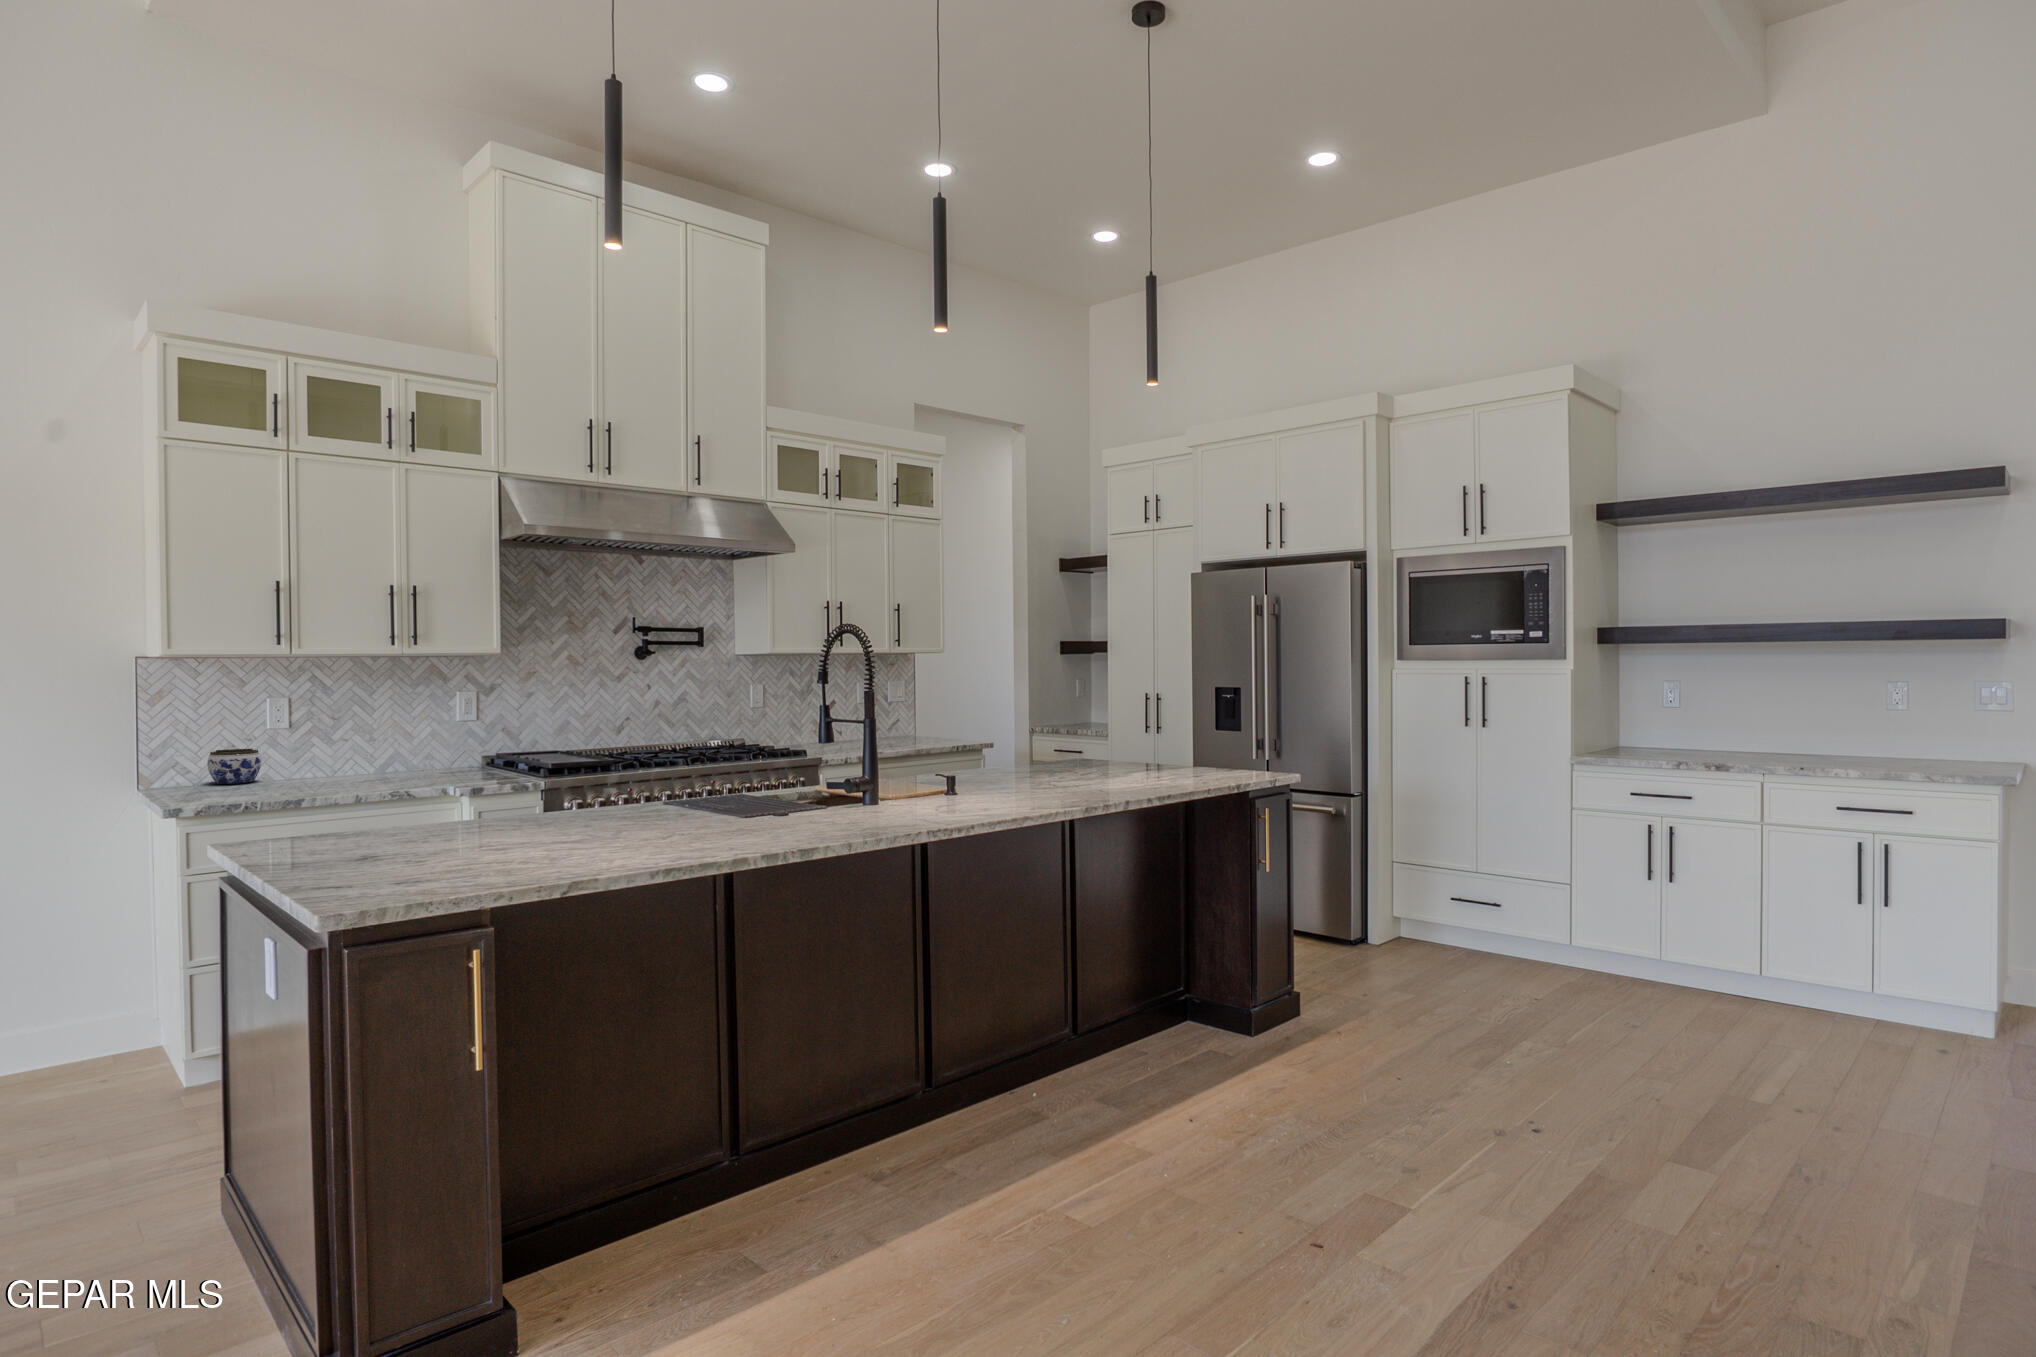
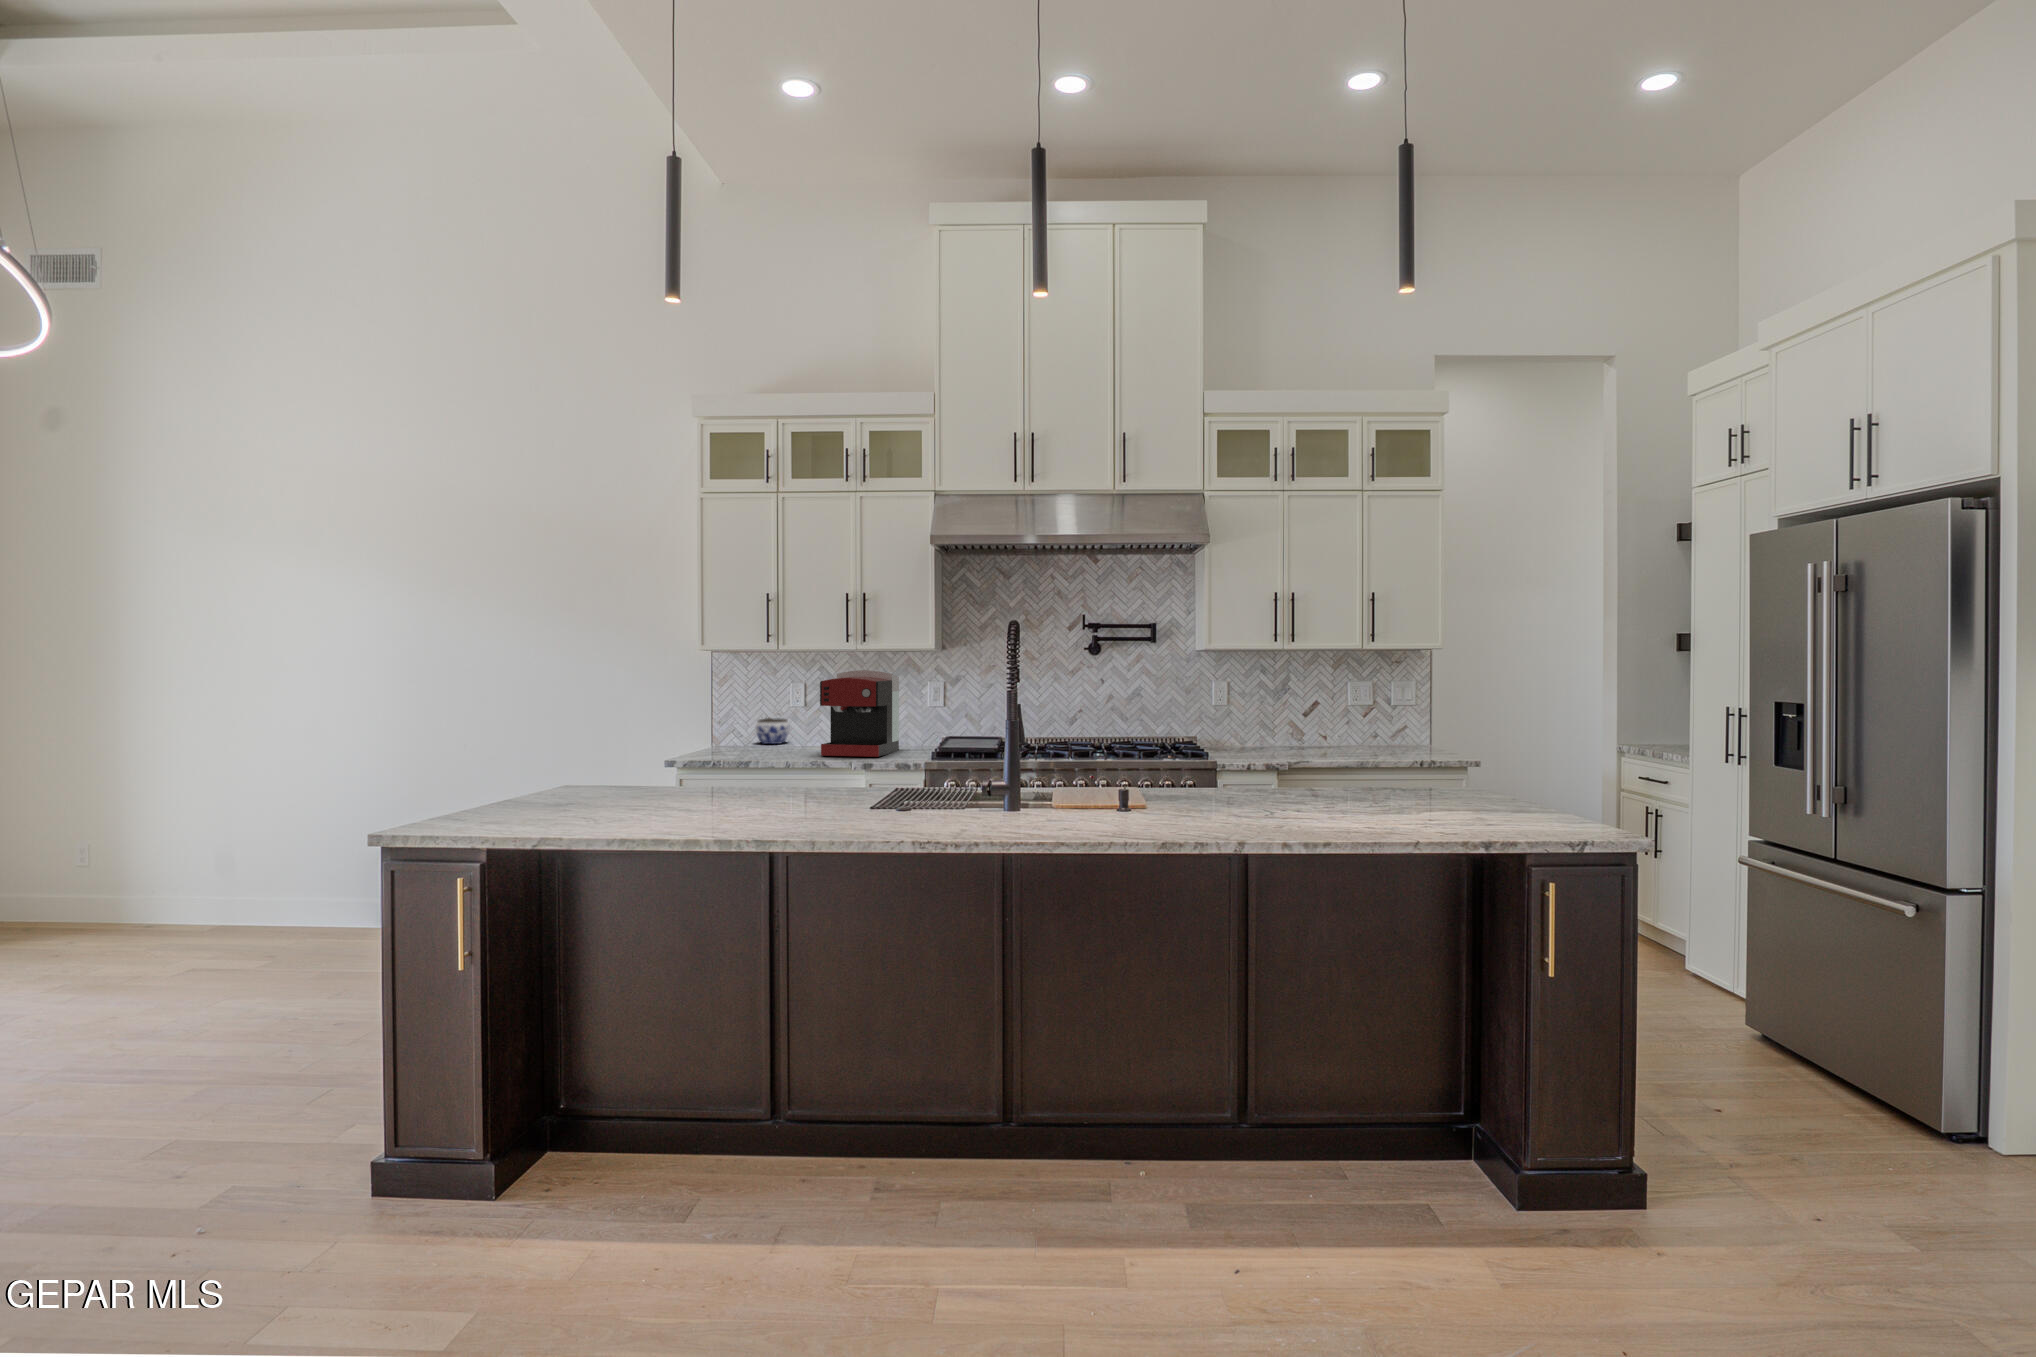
coffee maker: none [372,681,463,788] -> present [820,670,899,757]

